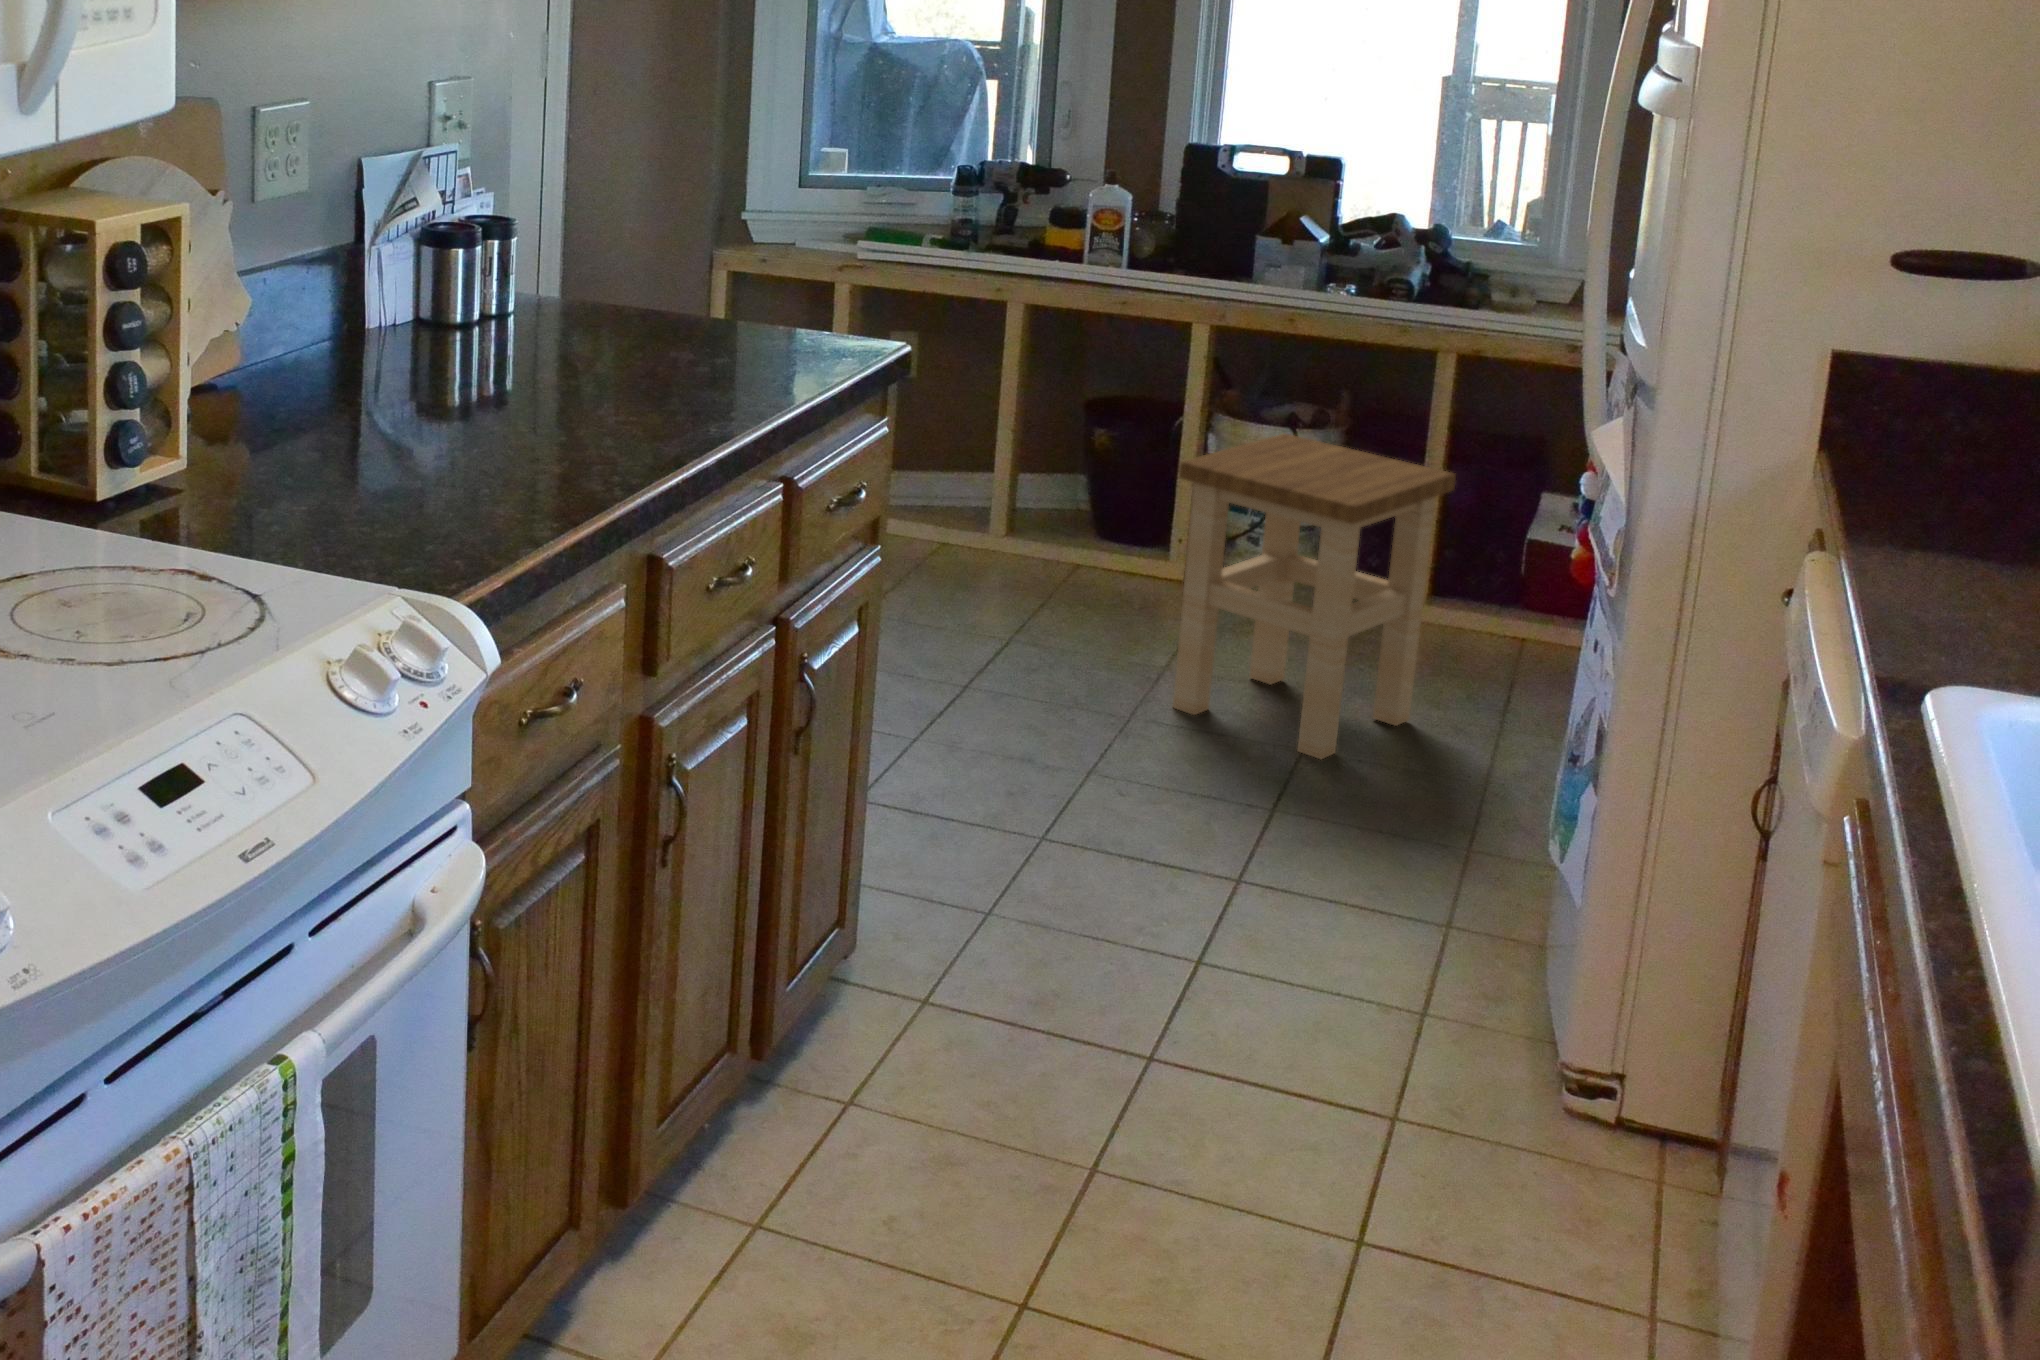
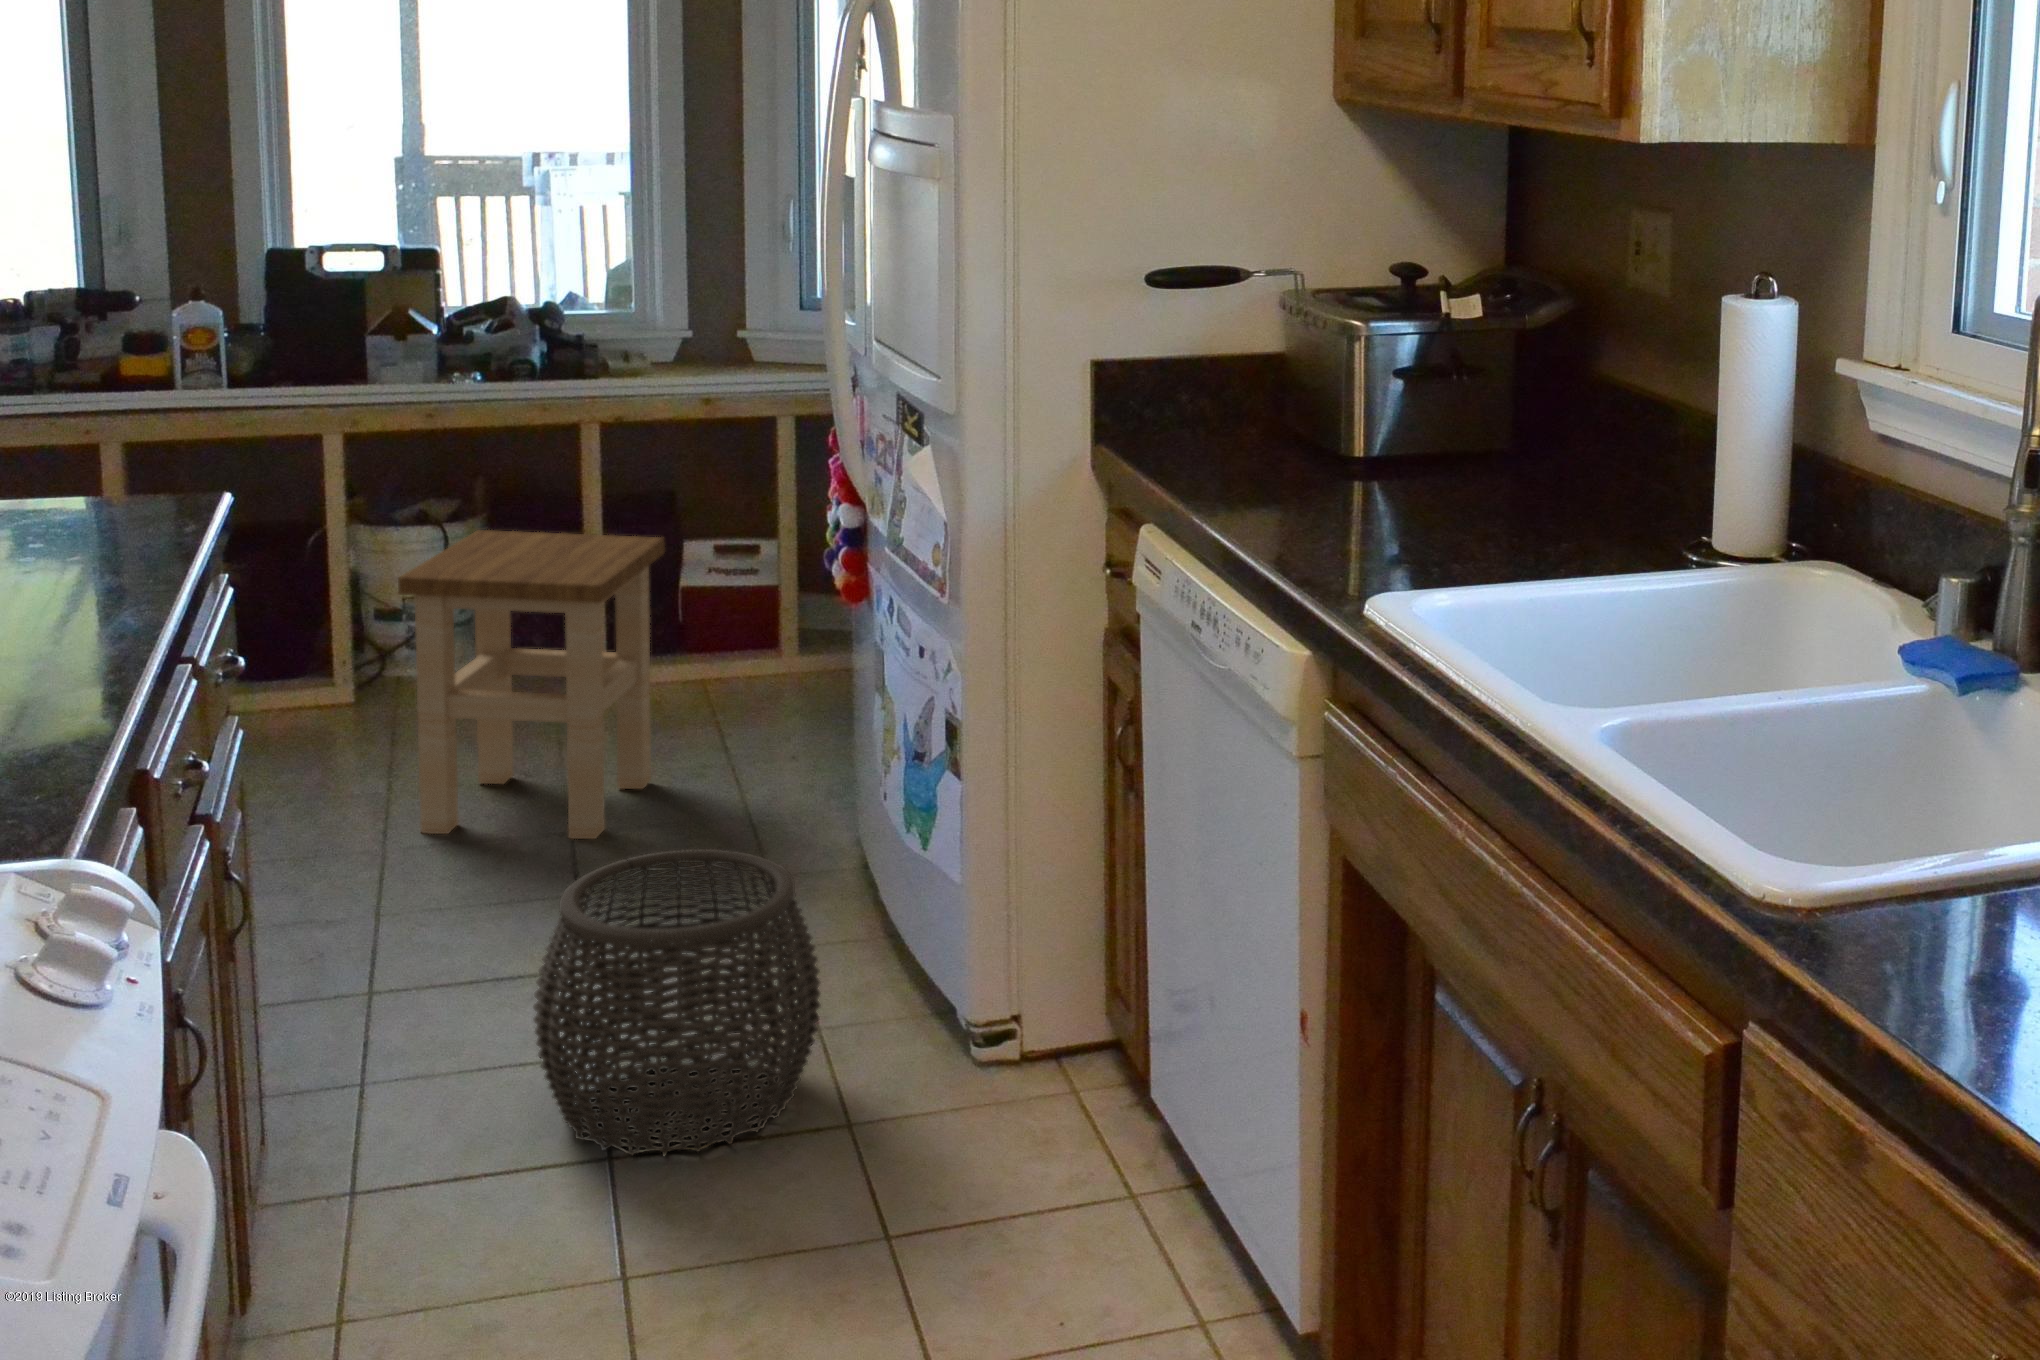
woven basket: none [1104,771,1395,1088] -> present [533,849,820,1156]

